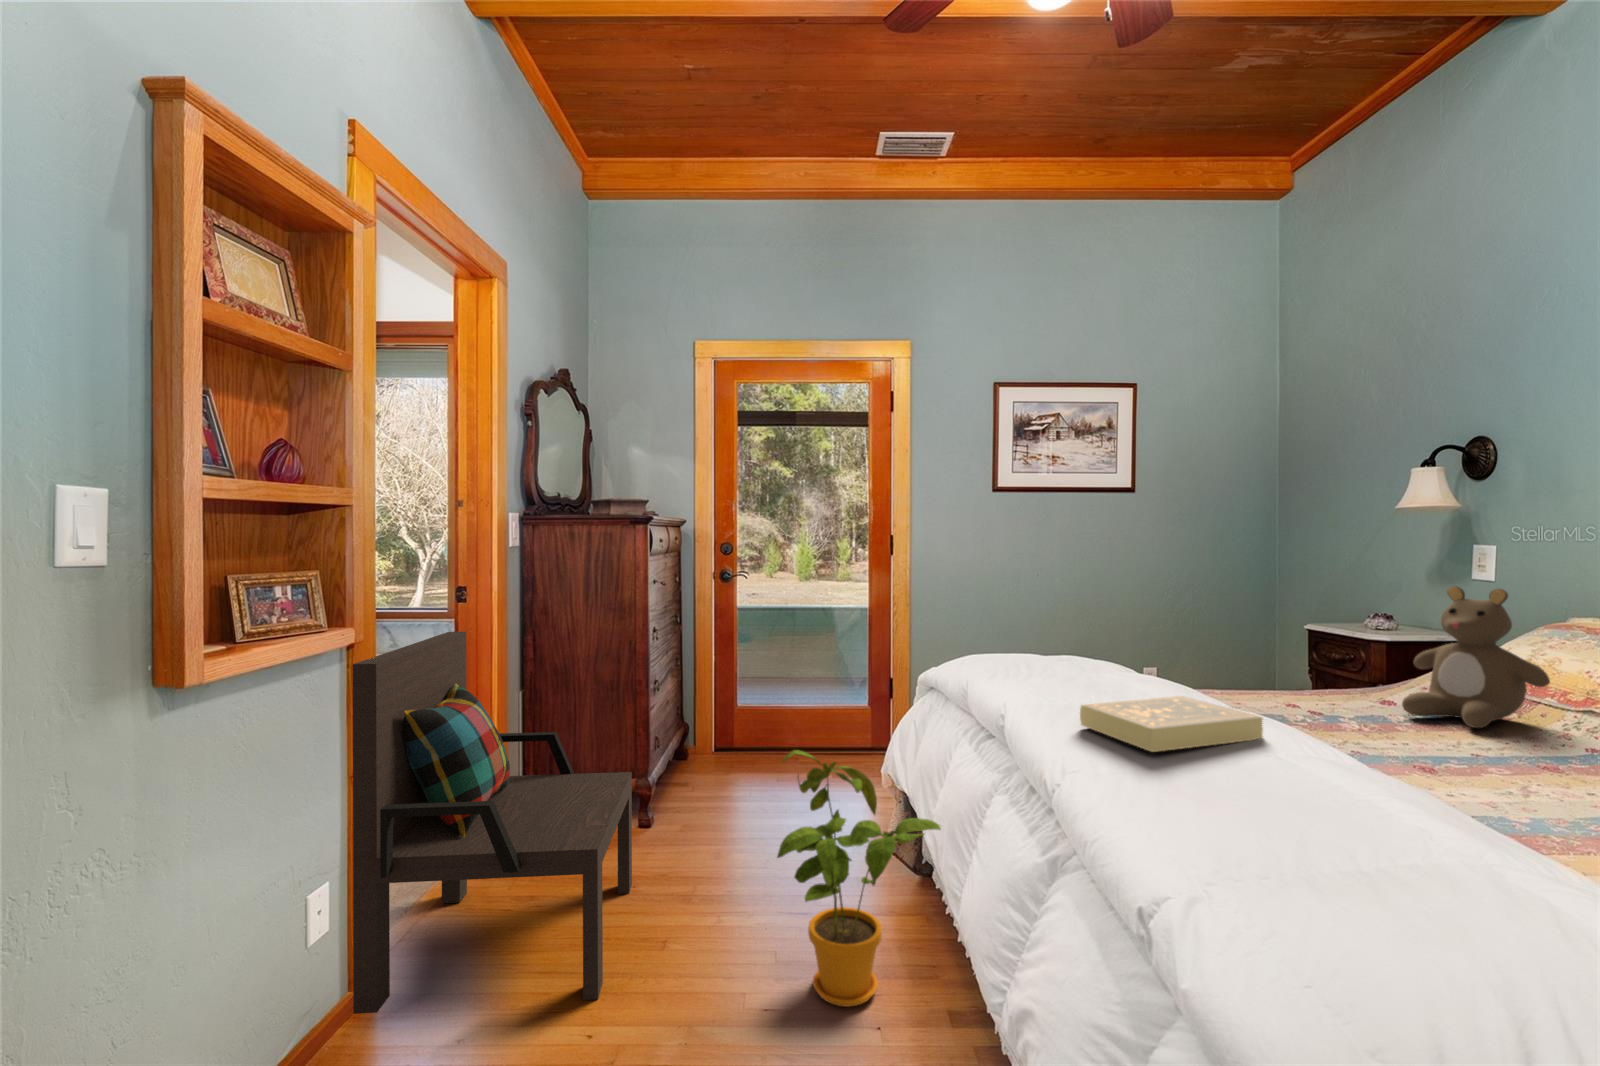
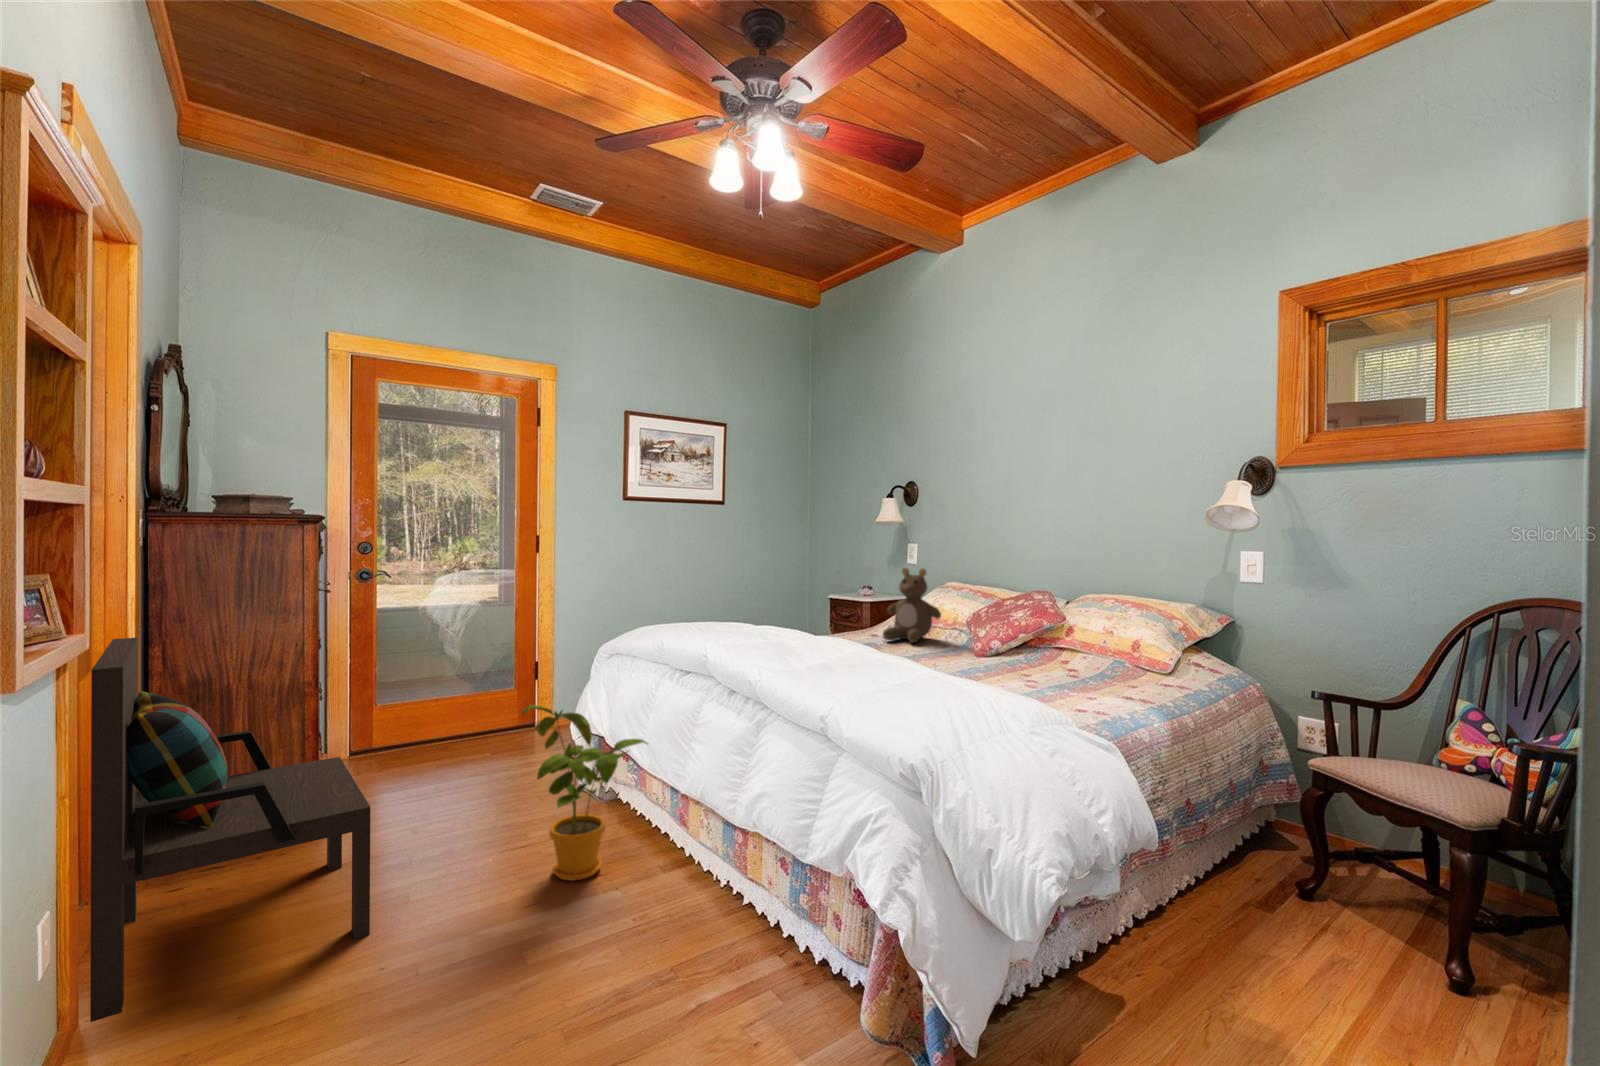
book: present [1080,696,1263,752] -> none [750,633,838,659]

